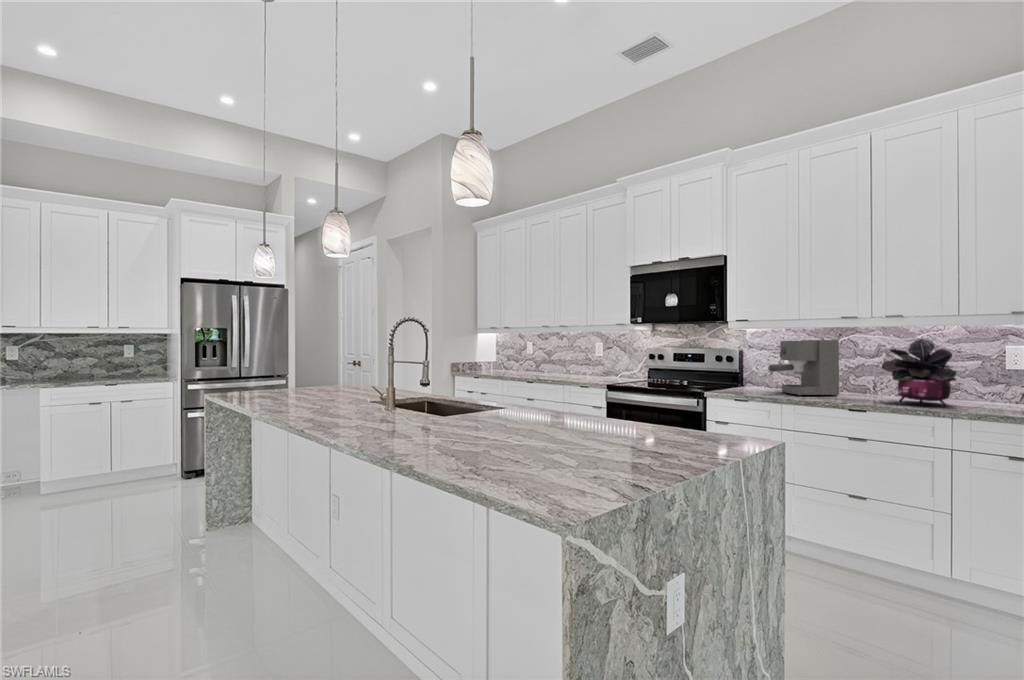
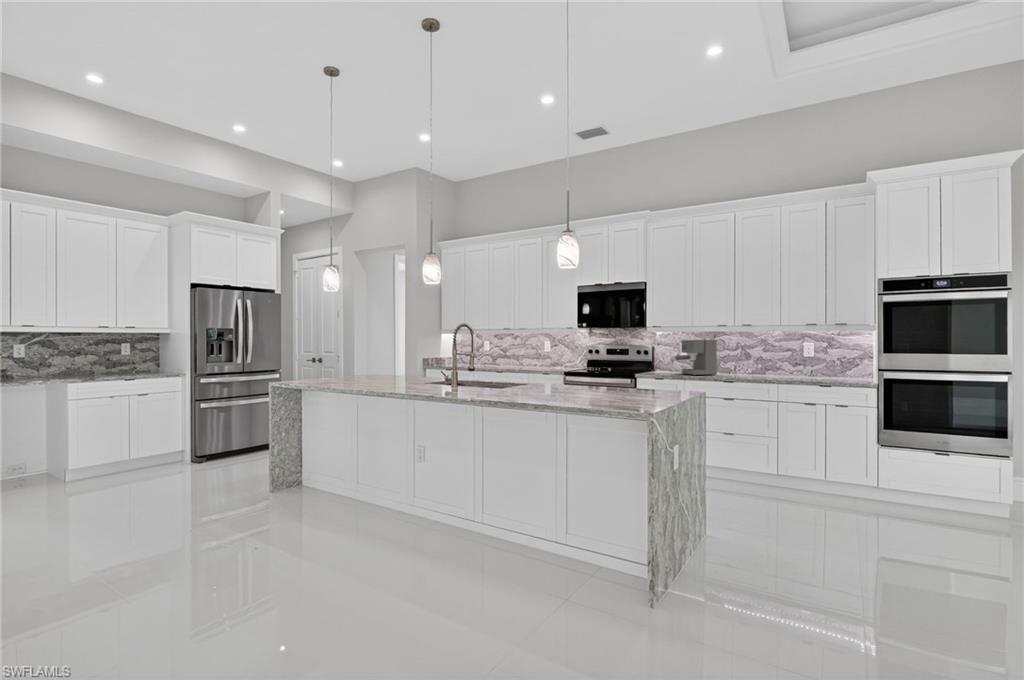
potted plant: present [882,339,957,406] -> none [741,339,780,379]

